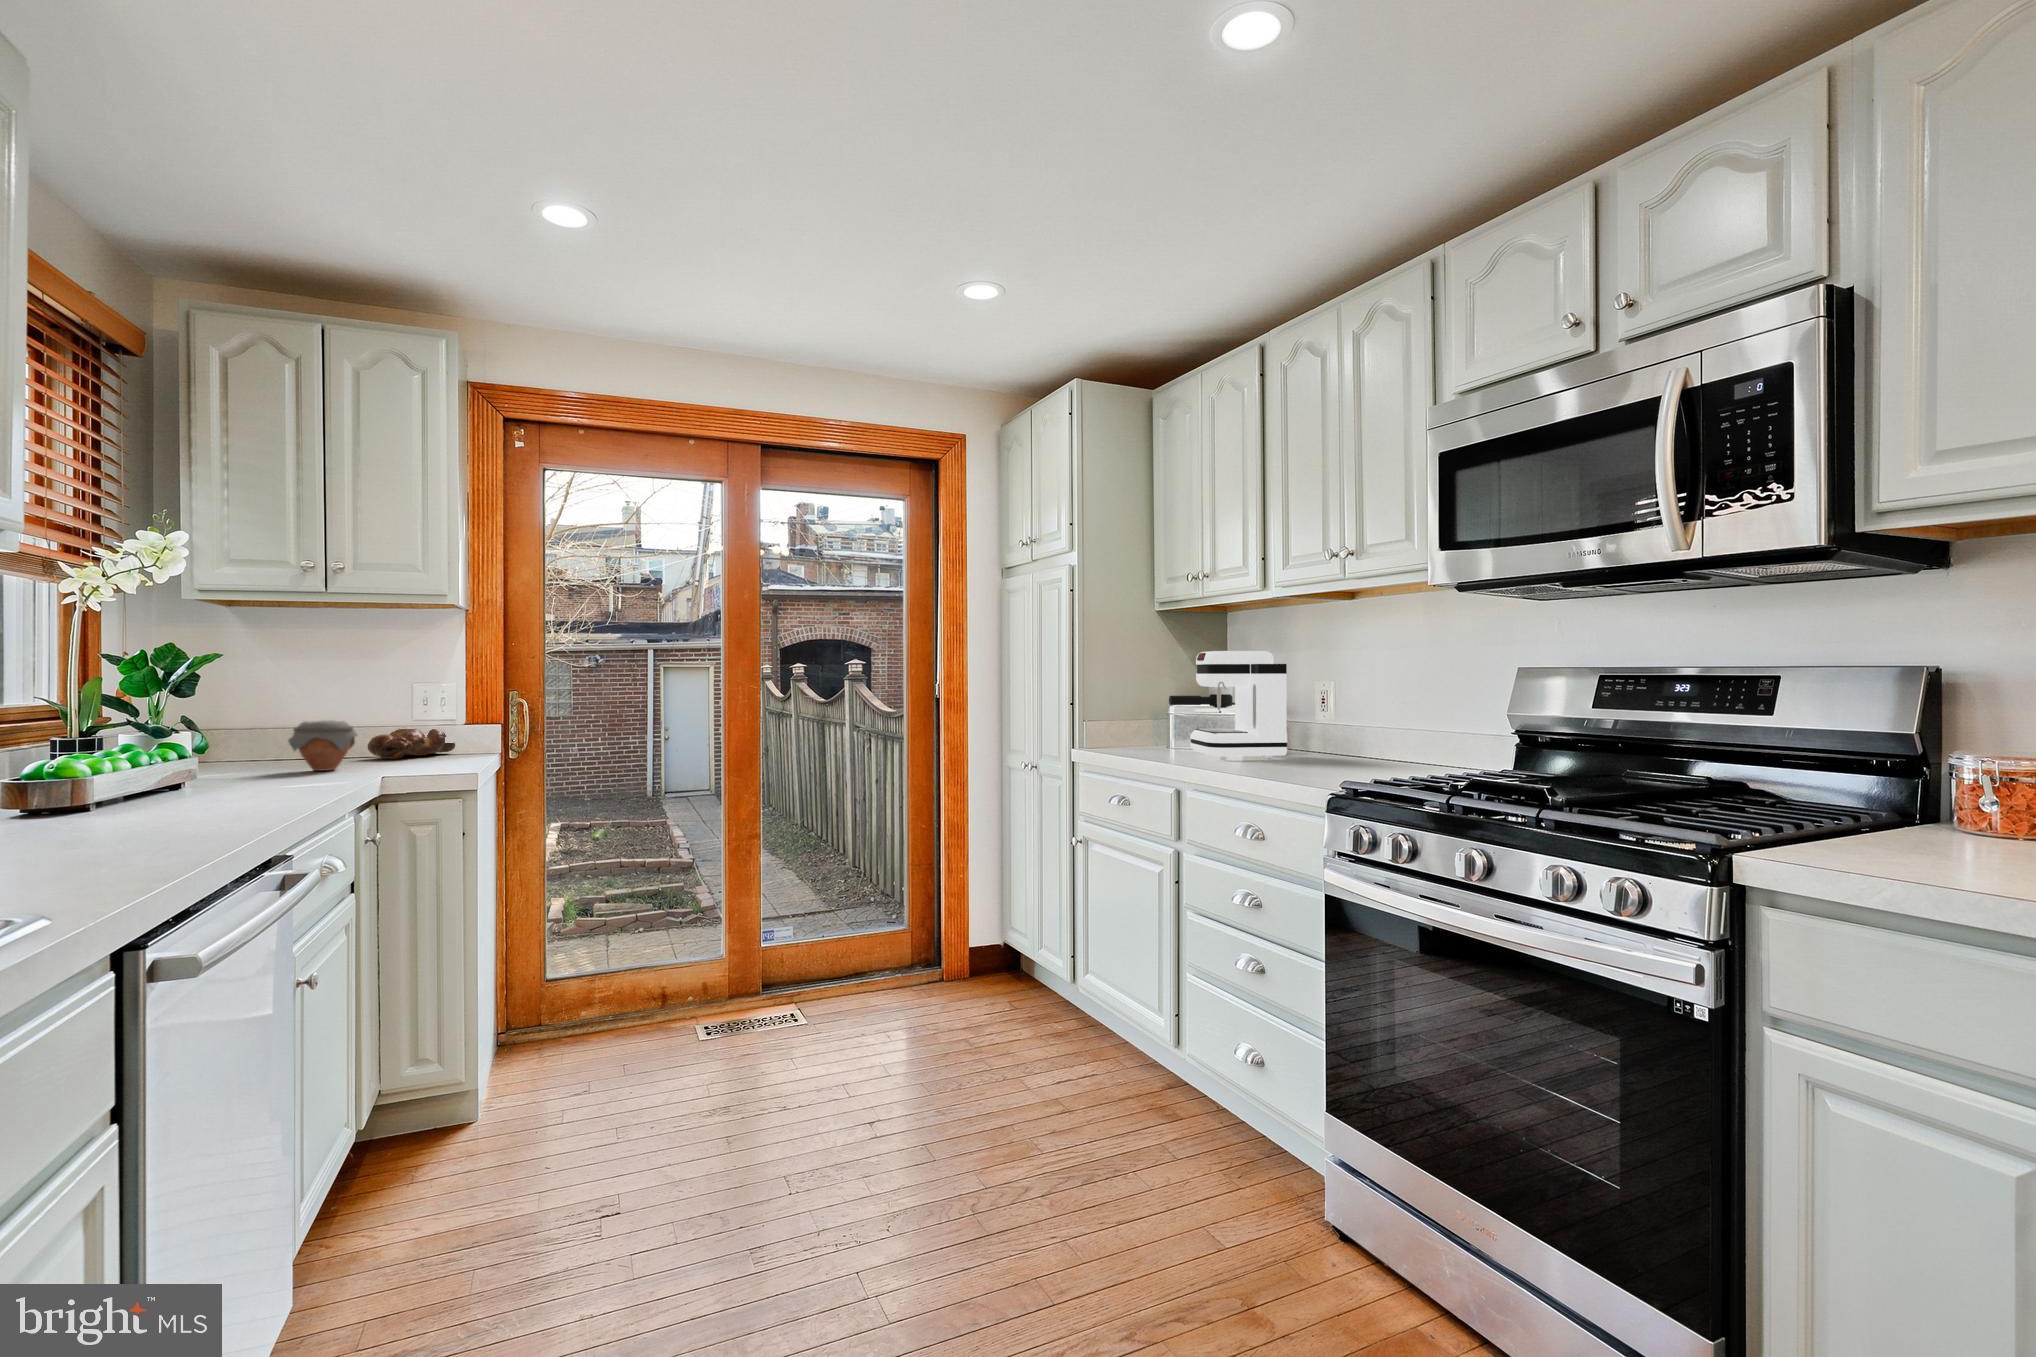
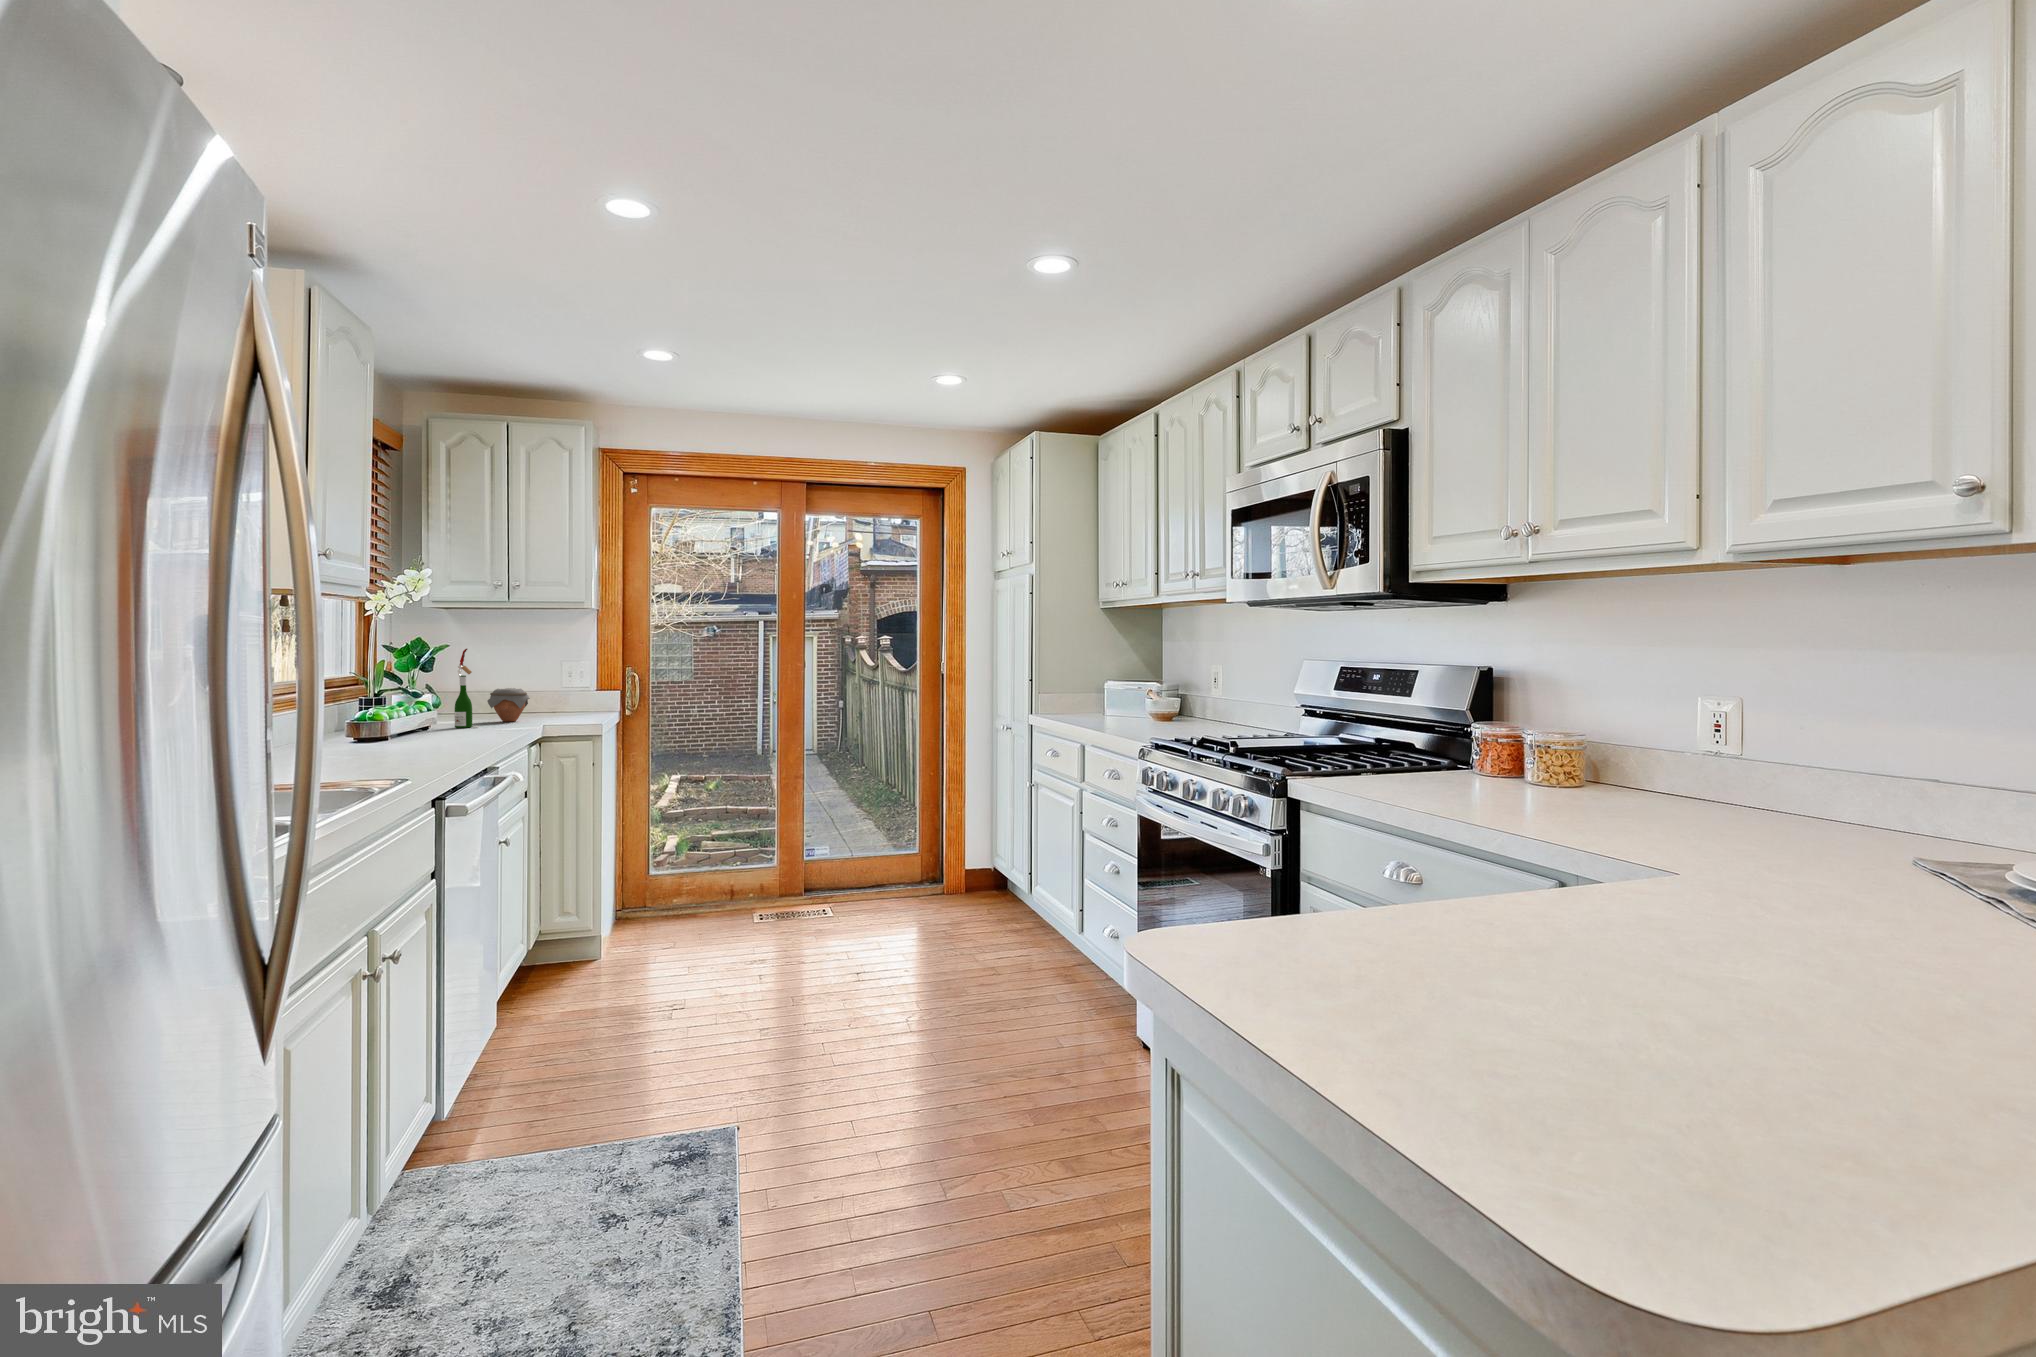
coffee maker: present [1169,651,1287,759] -> none [1090,645,1172,726]
wine bottle: none [229,659,270,783] -> present [455,649,478,728]
bread loaf: present [368,727,455,759] -> none [535,693,592,715]

